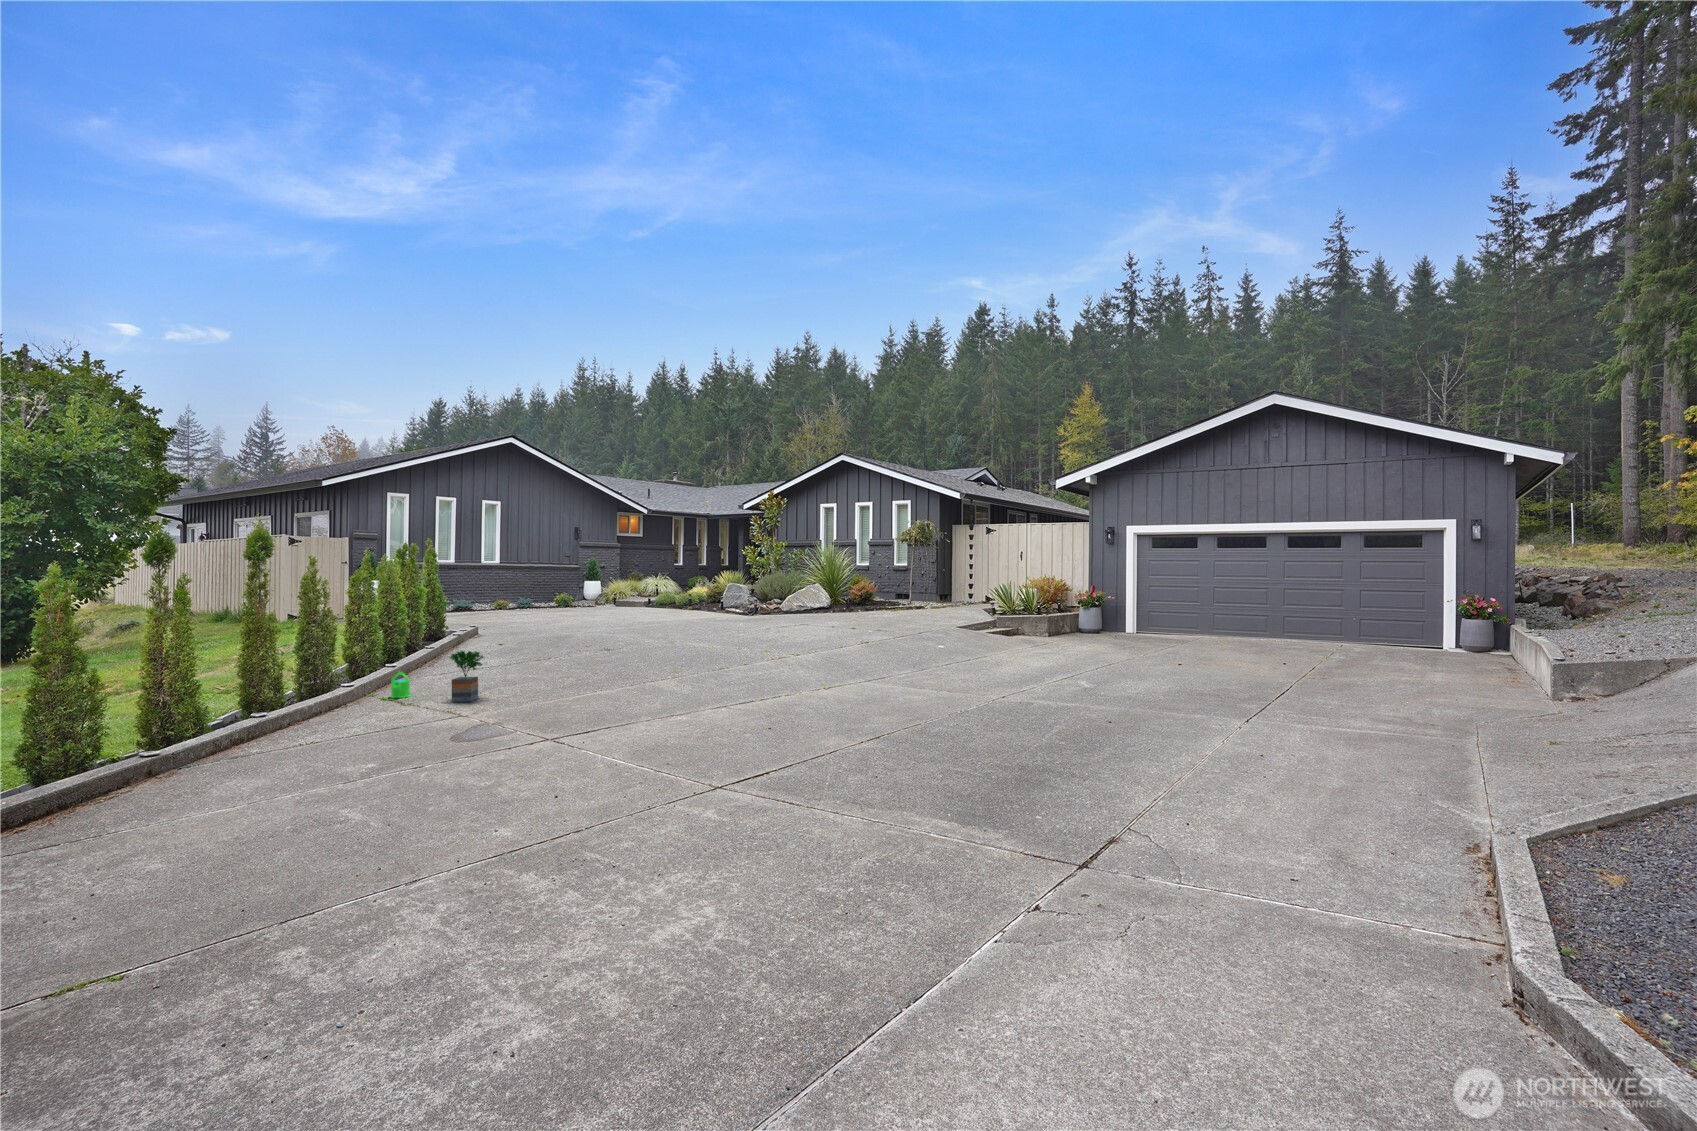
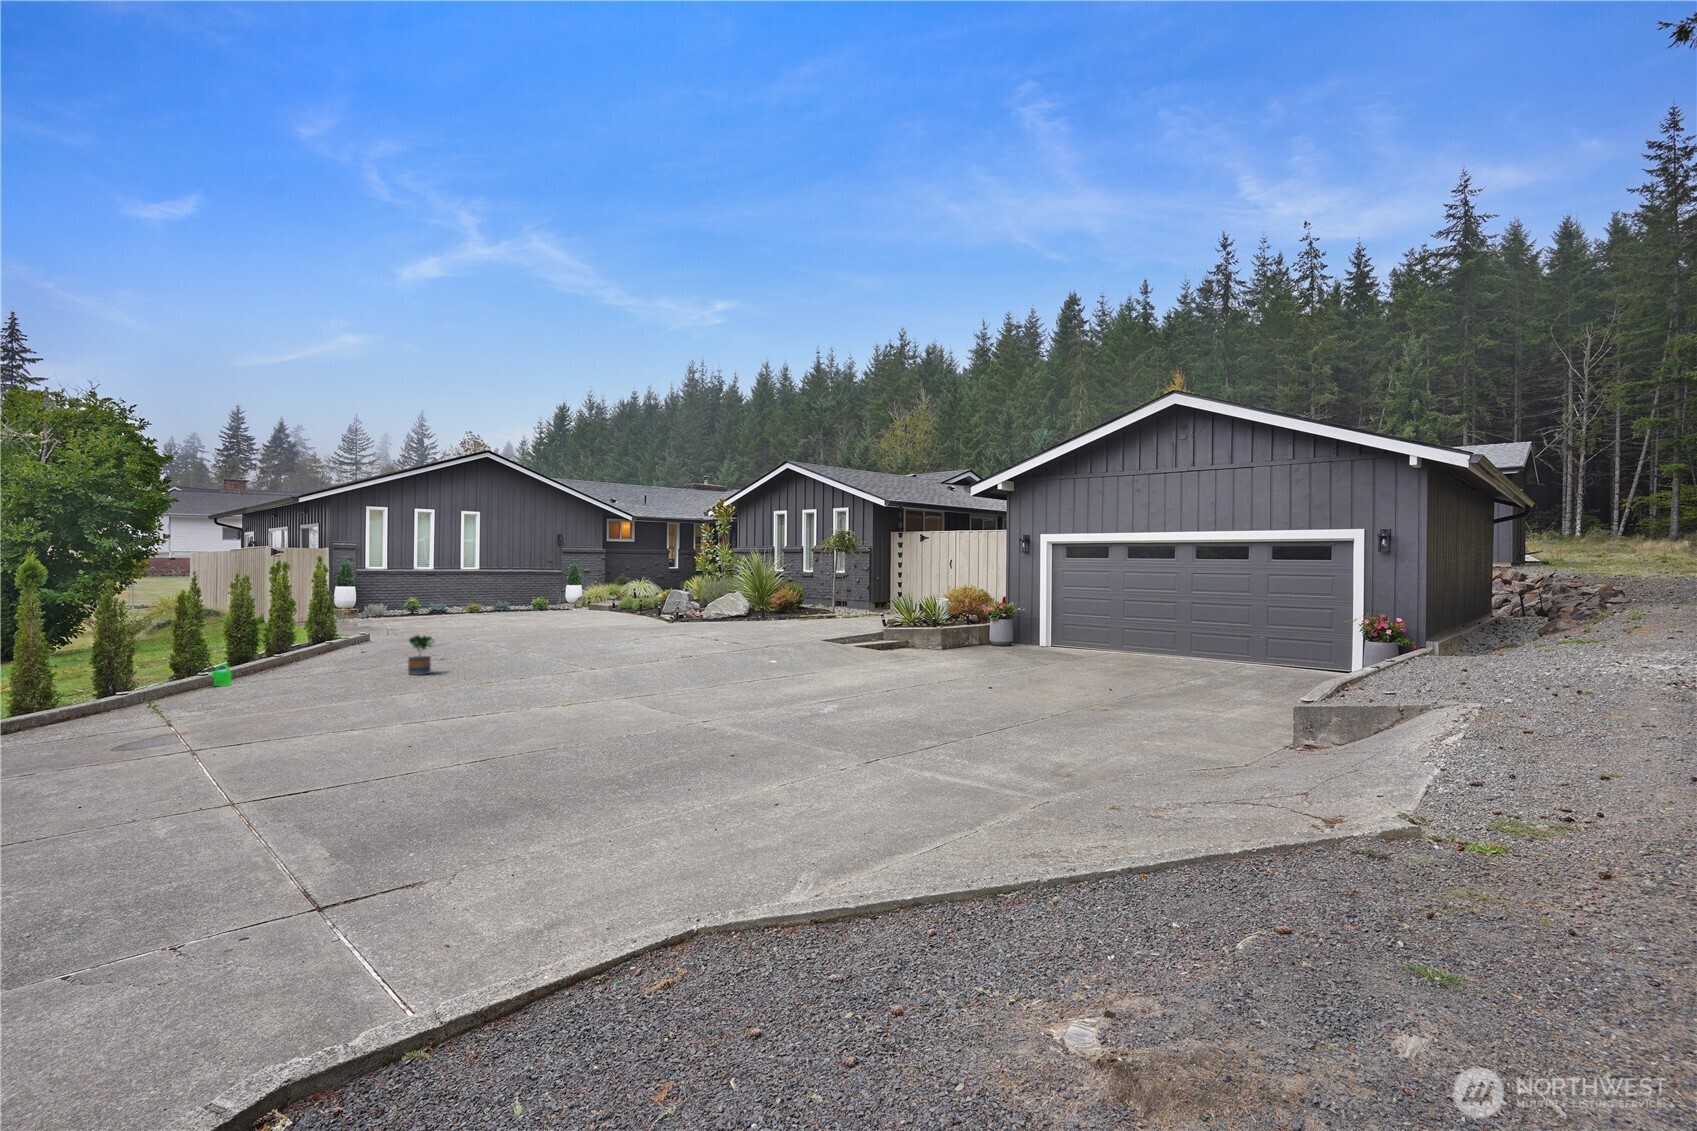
potted tree: present [450,651,484,702] -> present [408,635,434,675]

